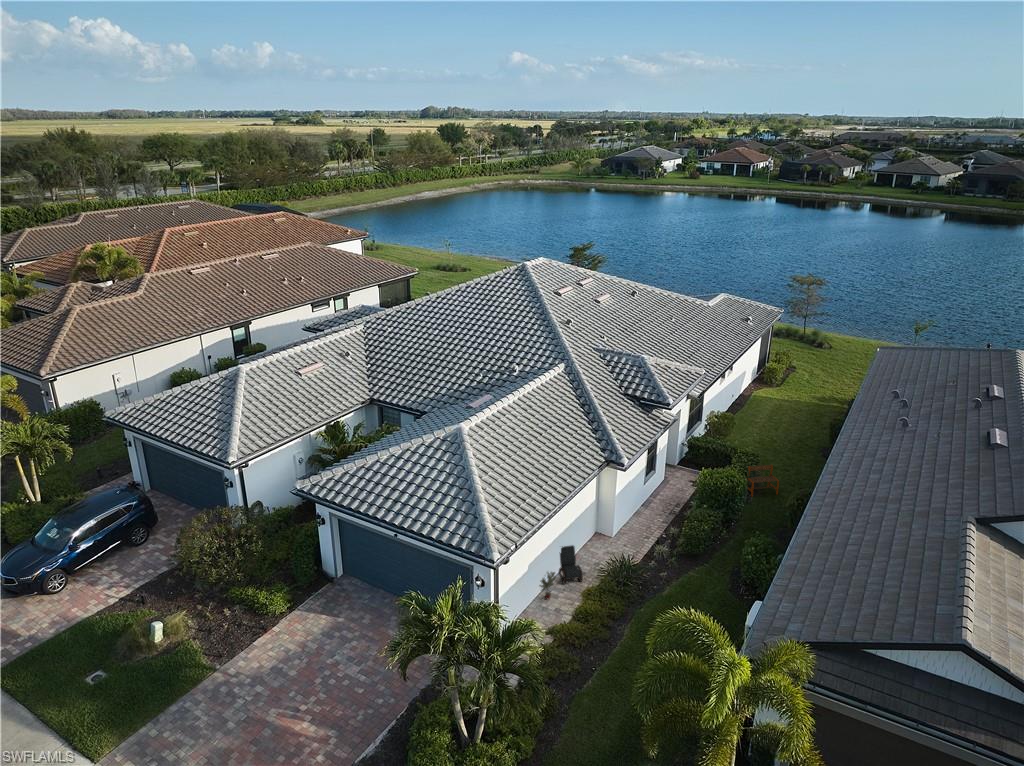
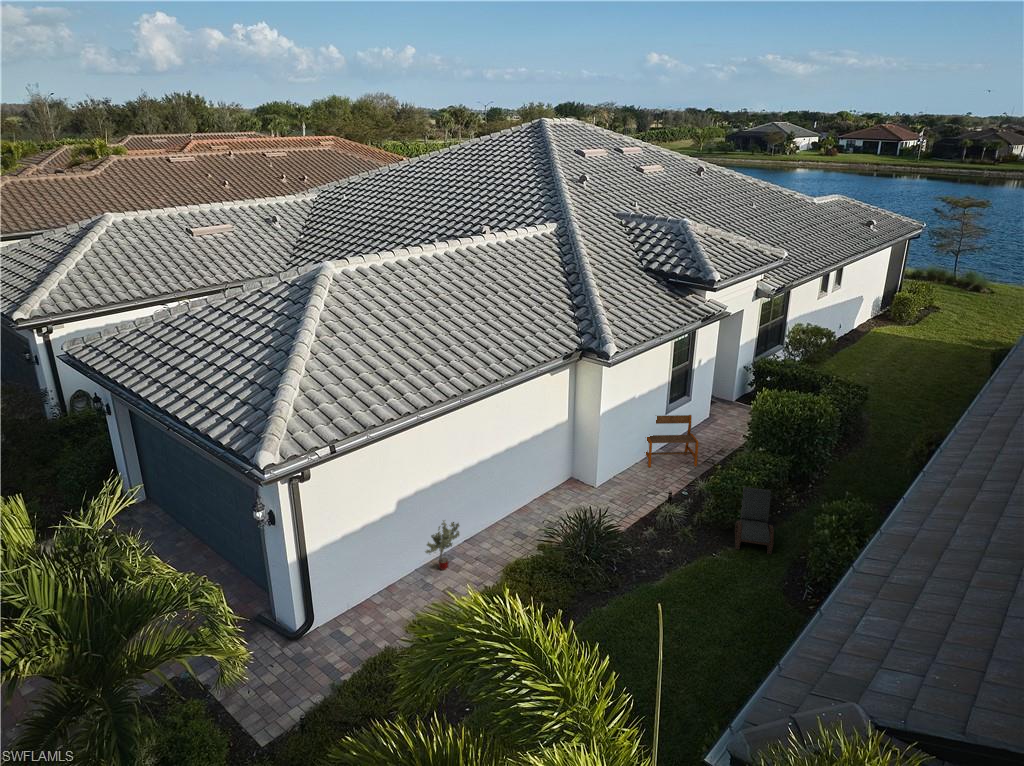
bench: present [748,465,779,496] -> present [644,415,698,467]
lounge chair: present [559,545,583,584] -> present [735,487,774,554]

